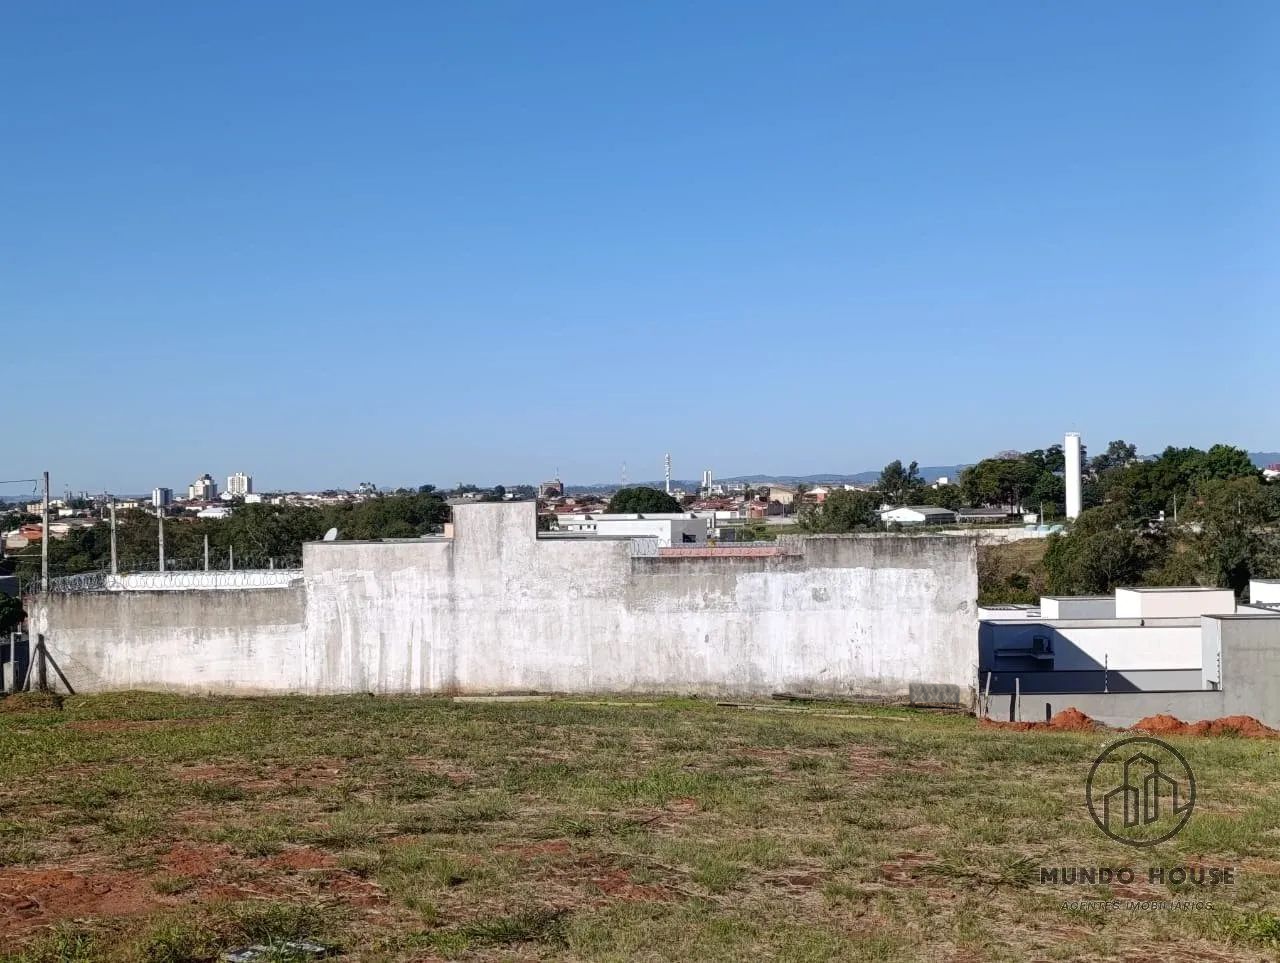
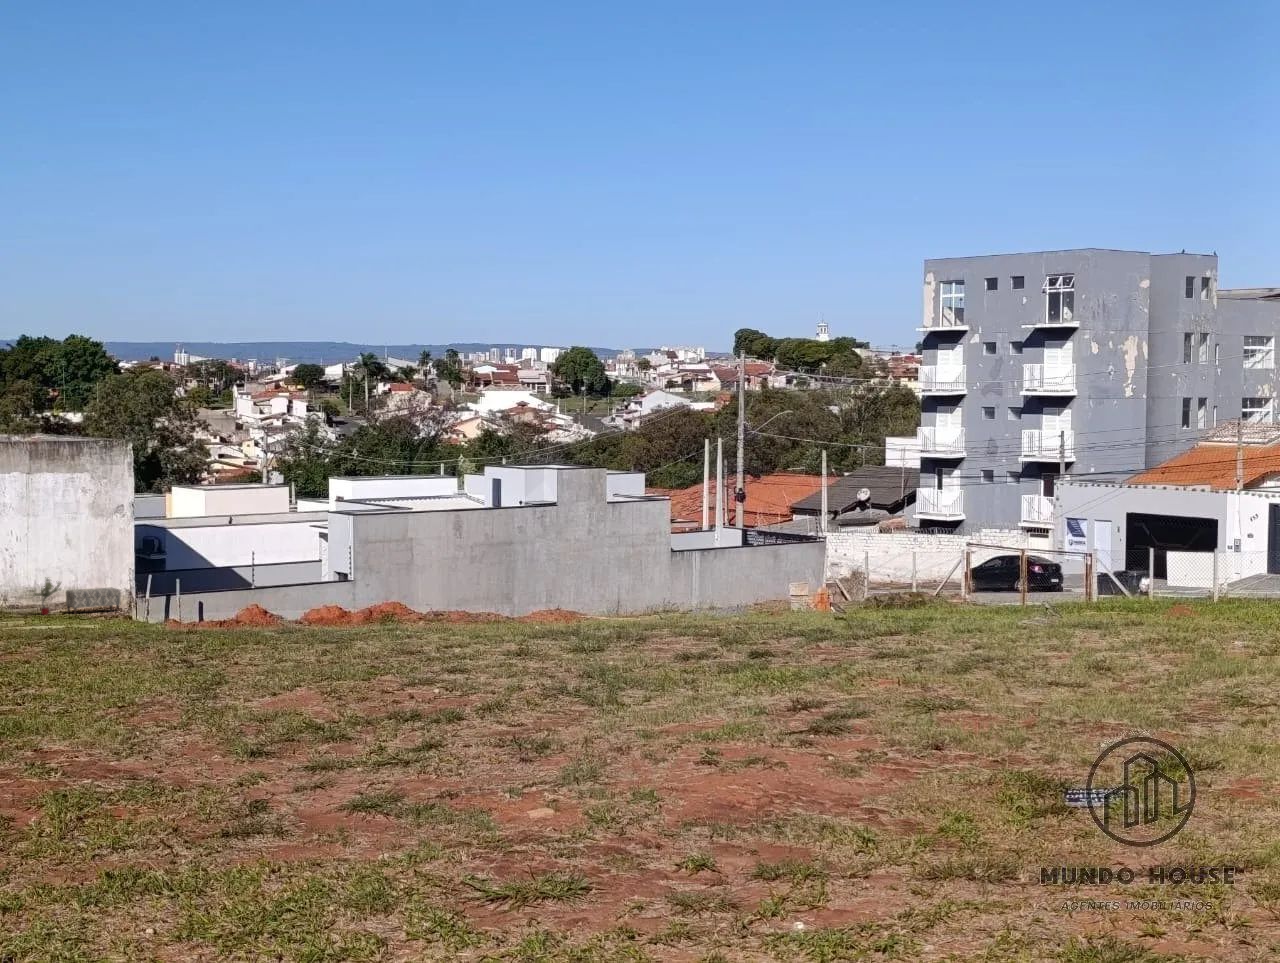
potted tree: none [871,669,902,707] -> present [31,578,61,615]

